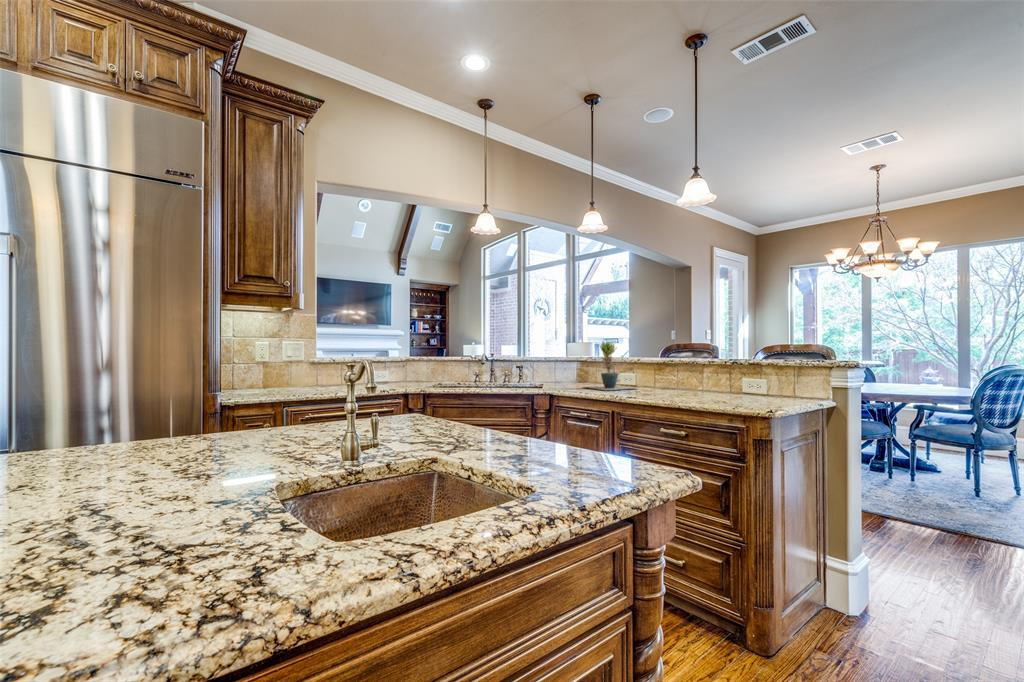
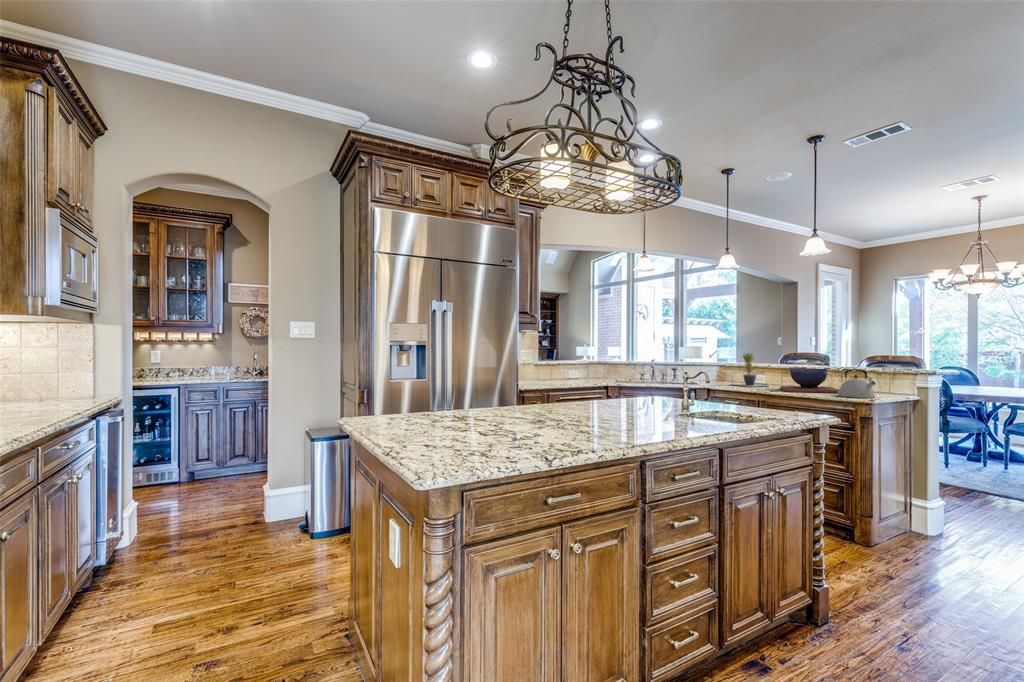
decorative bowl: none [647,361,724,399] -> present [781,367,839,393]
kettle: none [721,361,776,407] -> present [838,369,875,398]

